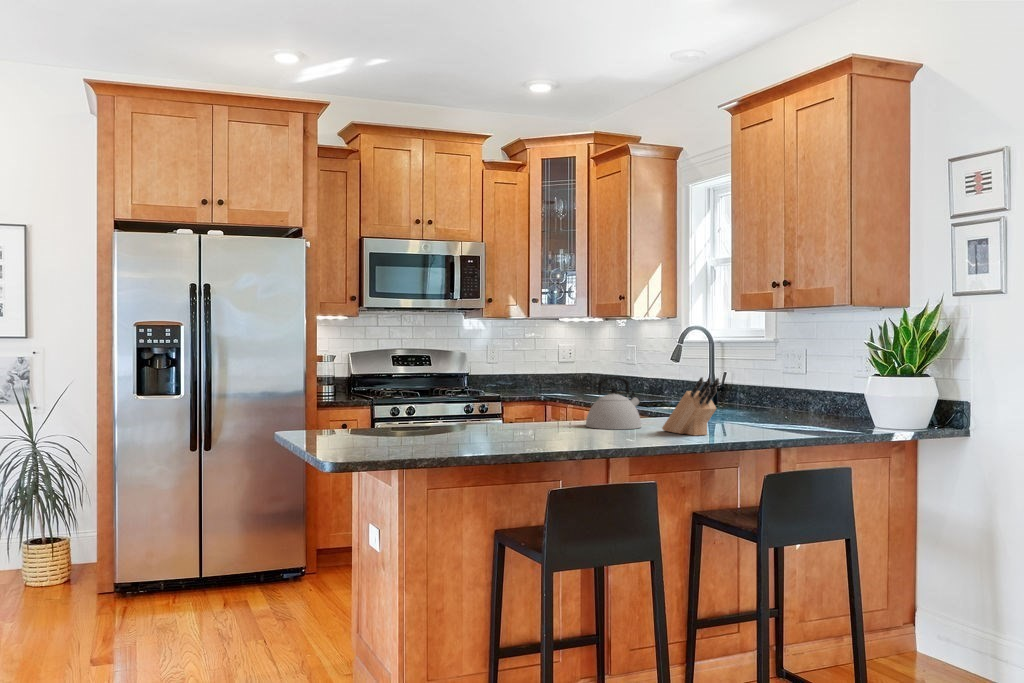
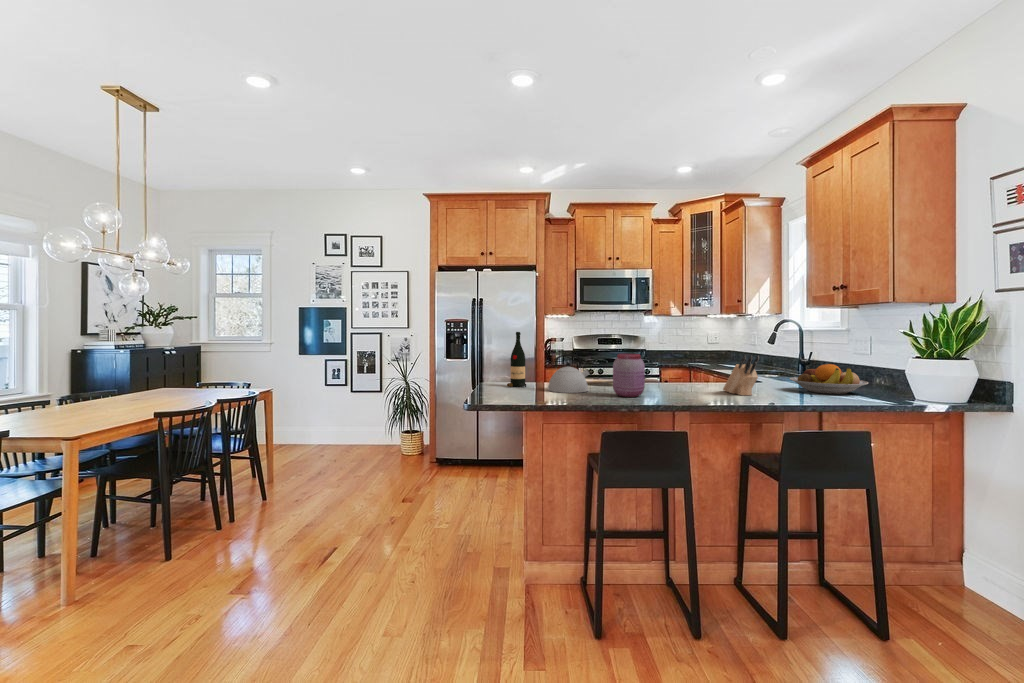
wine bottle: none [342,345,377,440] -> present [507,332,526,387]
kettle: present [586,377,641,429] -> present [548,354,590,393]
jar: none [531,378,579,446] -> present [613,353,645,397]
fruit bowl: none [736,388,831,428] -> present [790,364,868,394]

